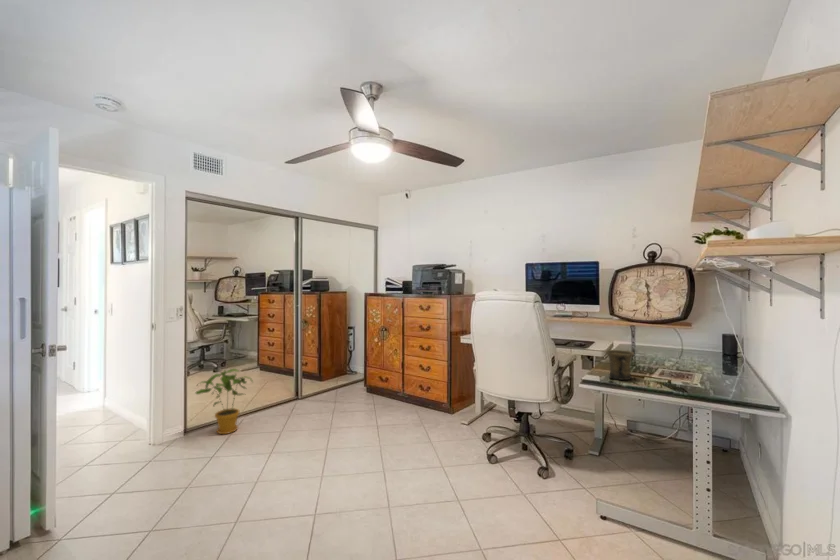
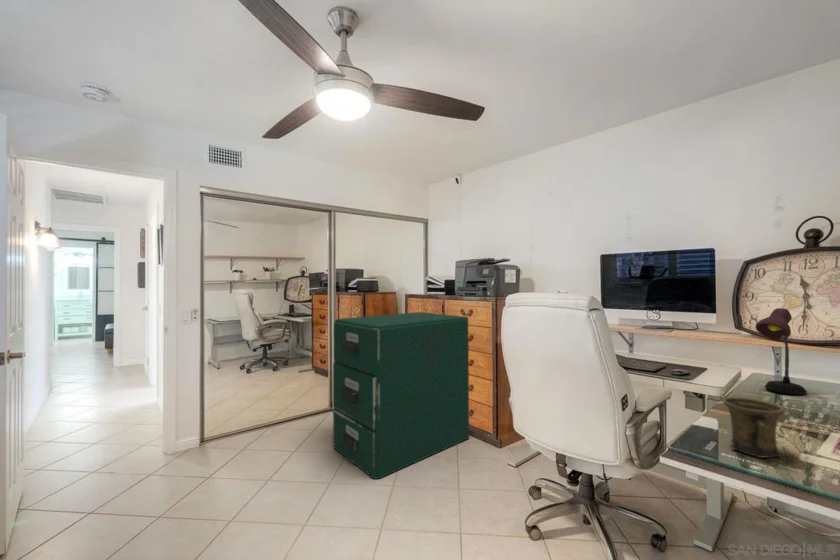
desk lamp: none [622,301,647,353] -> present [755,308,807,394]
filing cabinet: none [316,309,428,443] -> present [333,312,469,479]
house plant: present [196,369,251,434] -> none [212,376,271,446]

